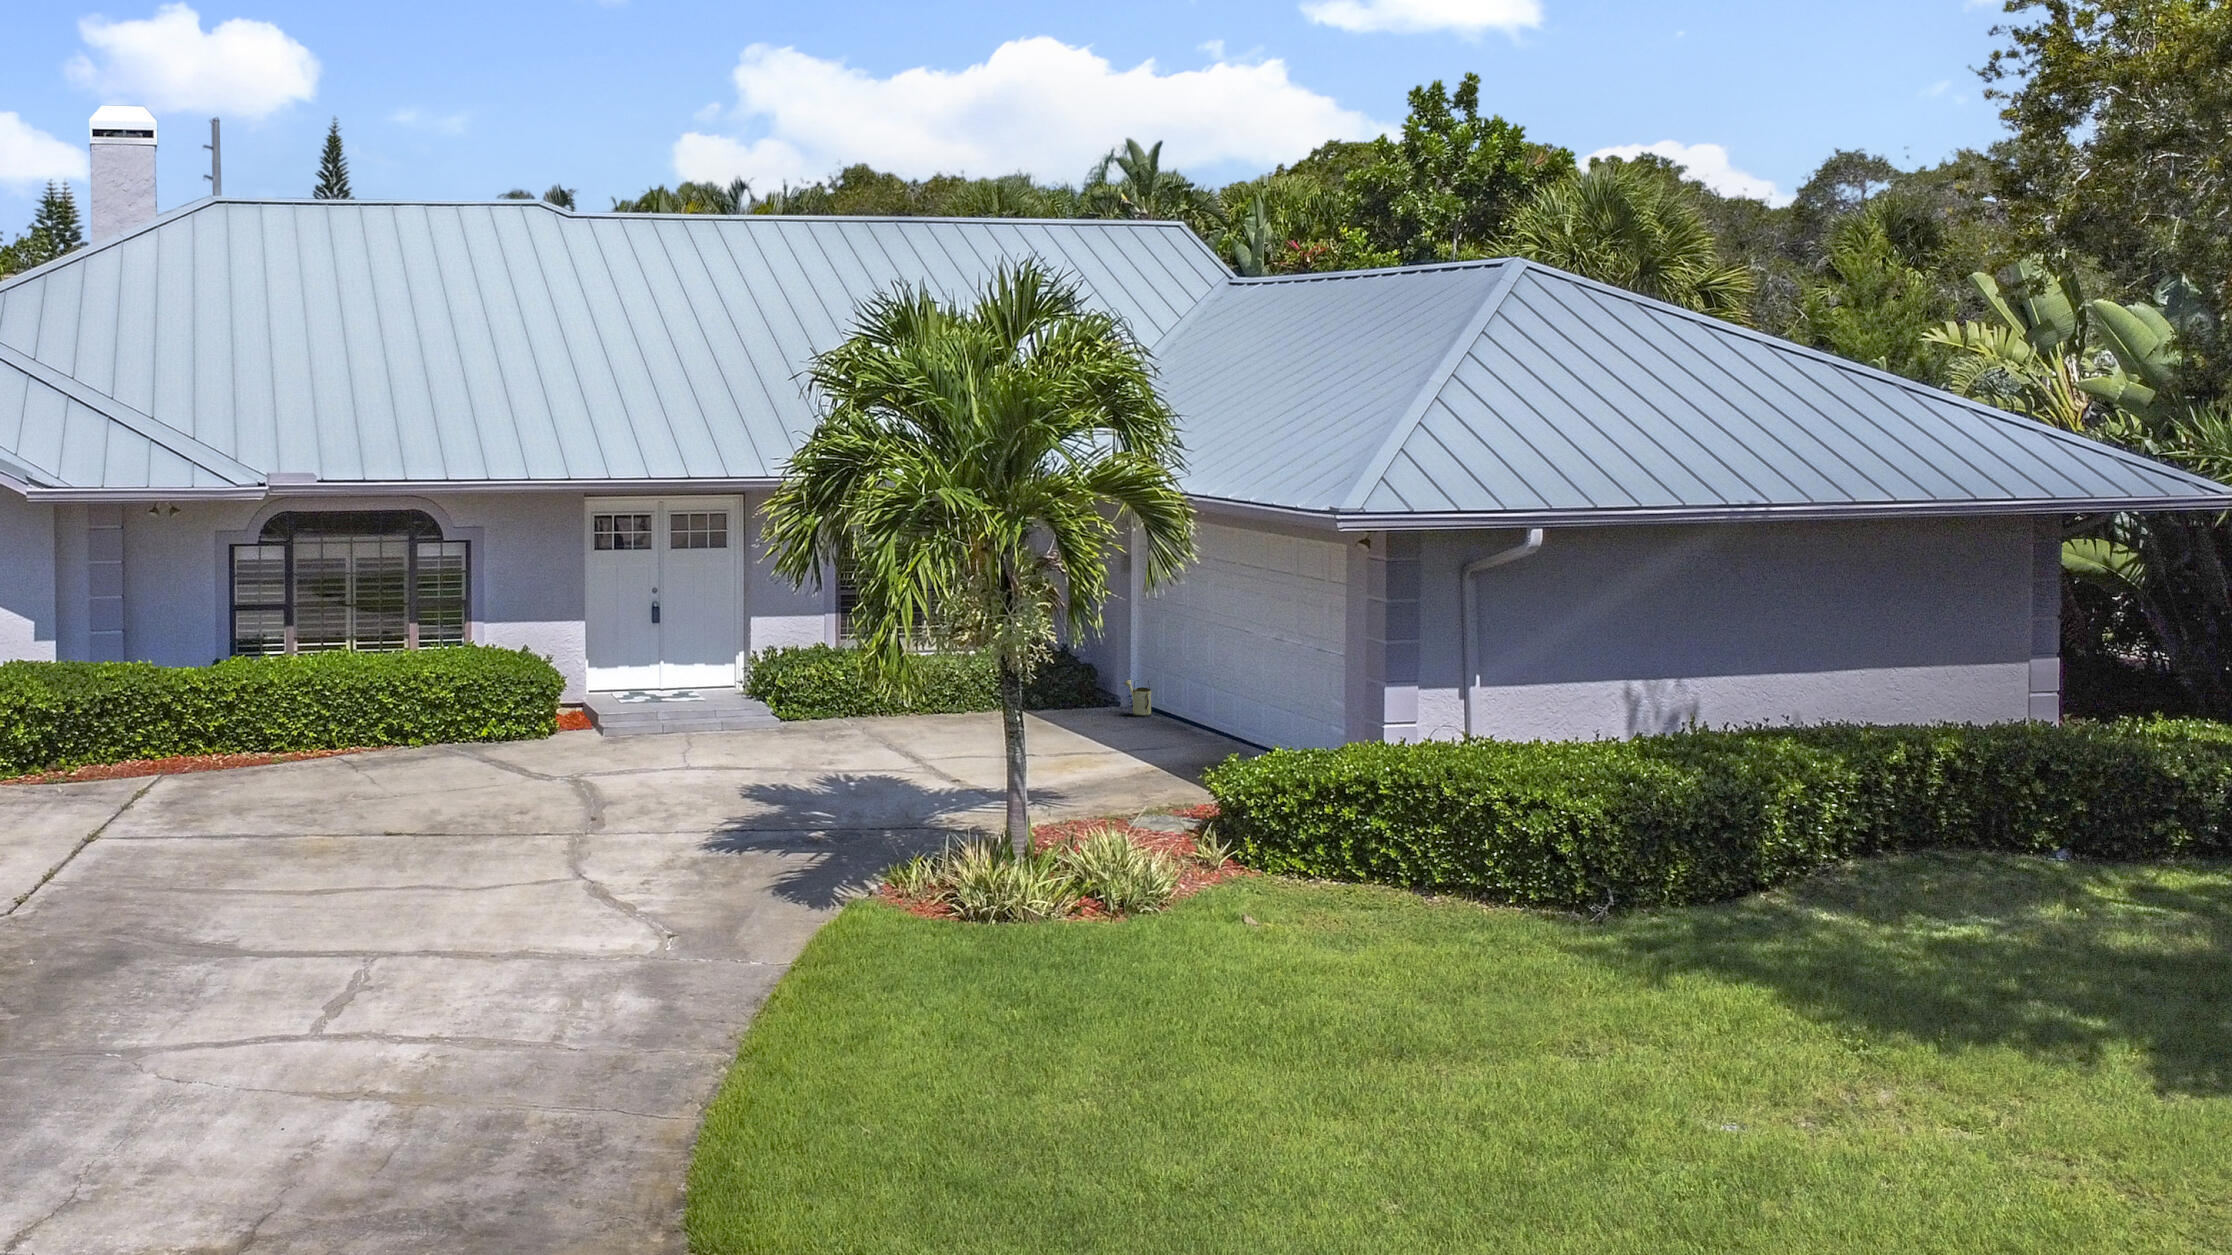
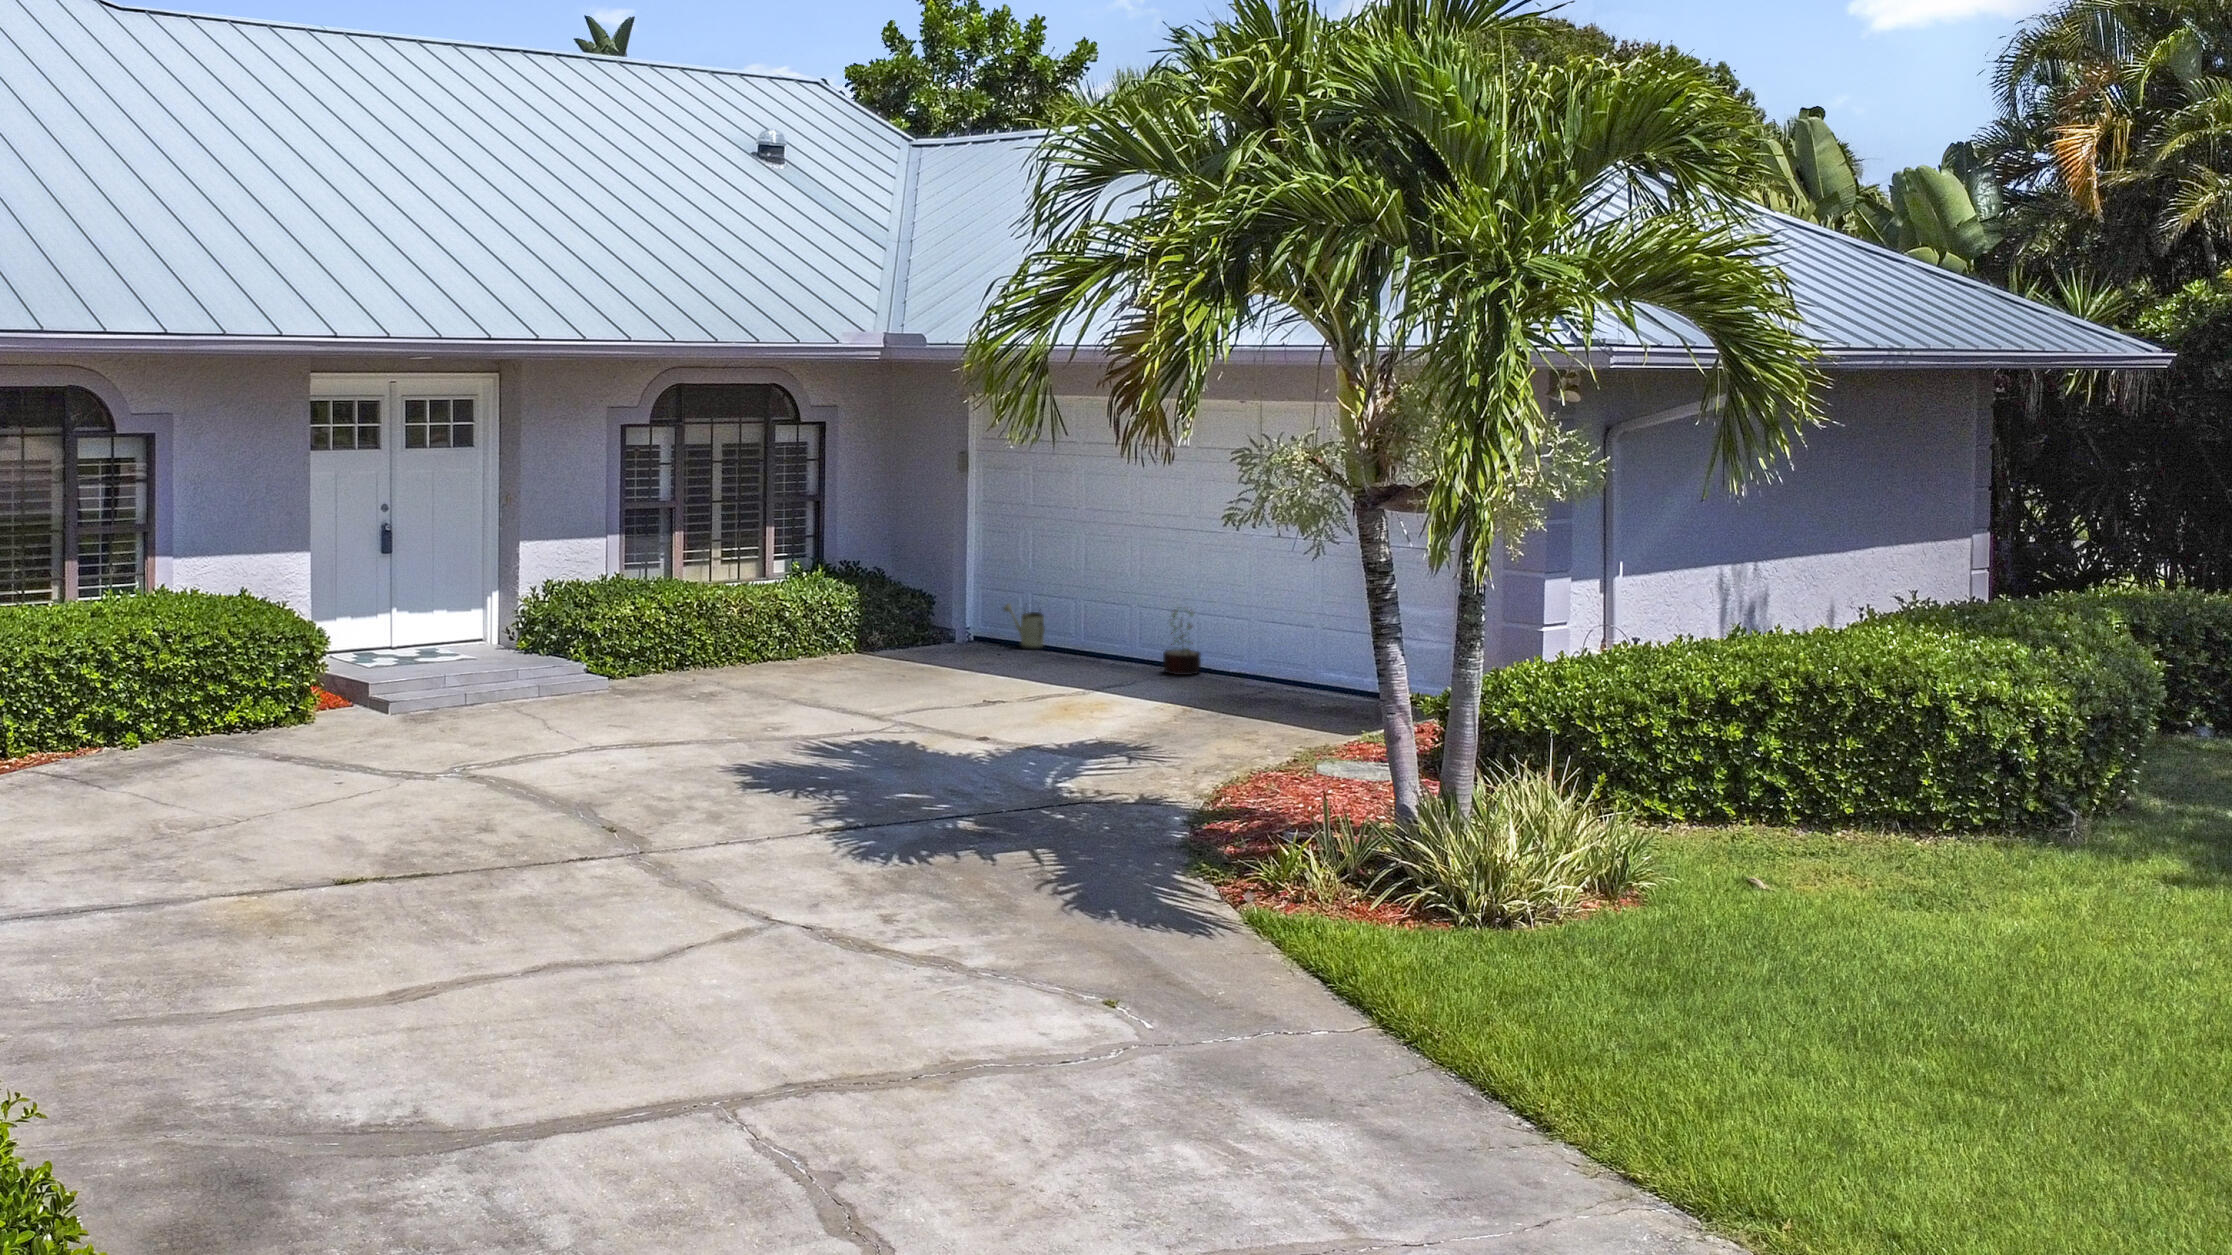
decorative plant: none [1198,689,1229,744] -> present [1163,610,1201,675]

